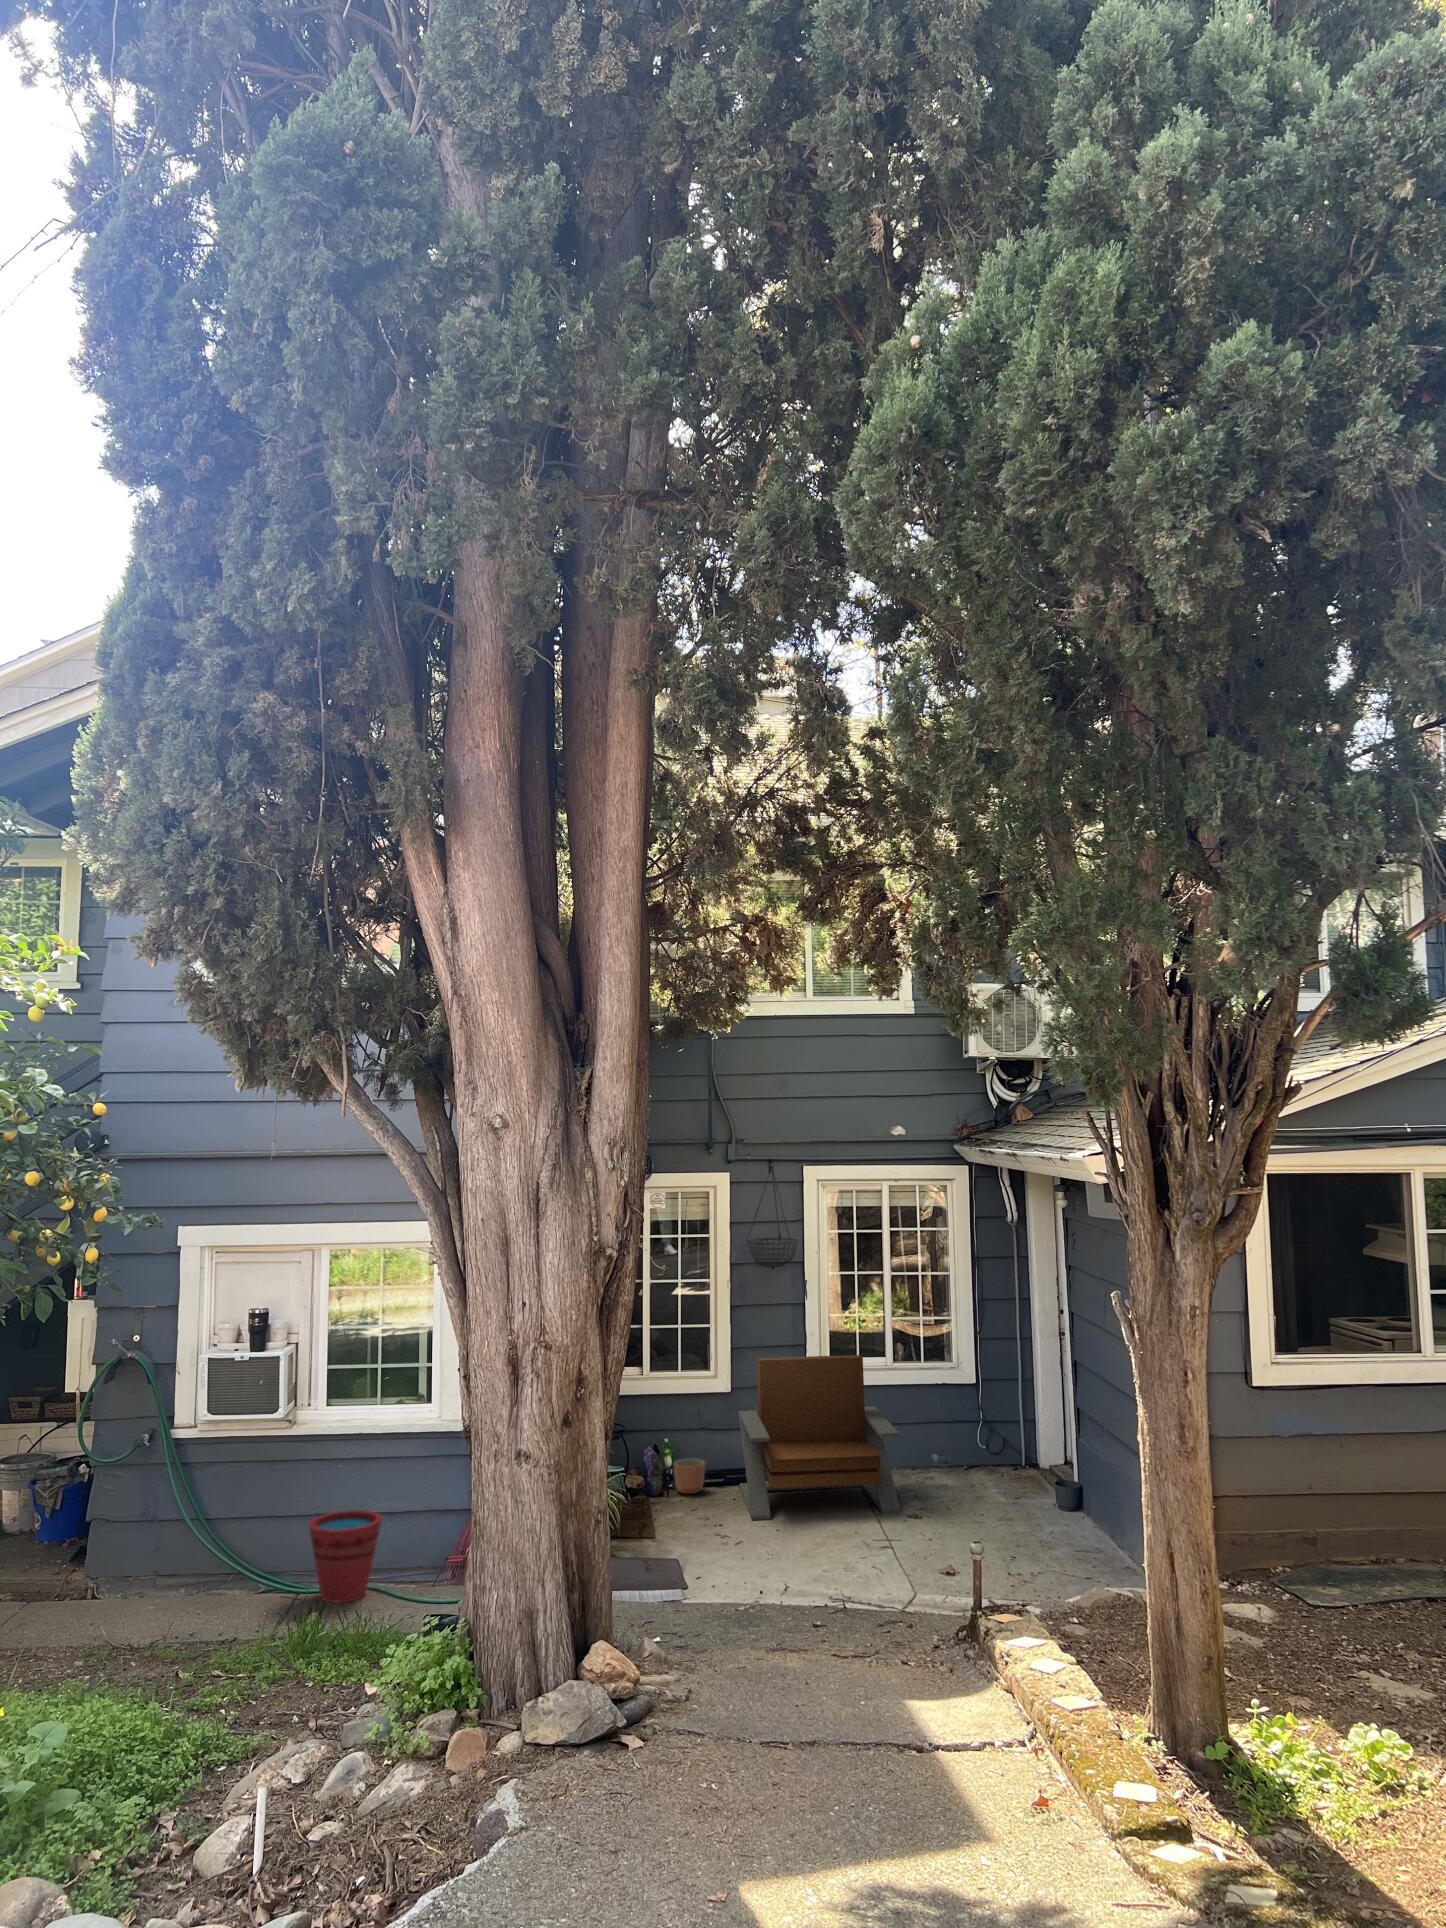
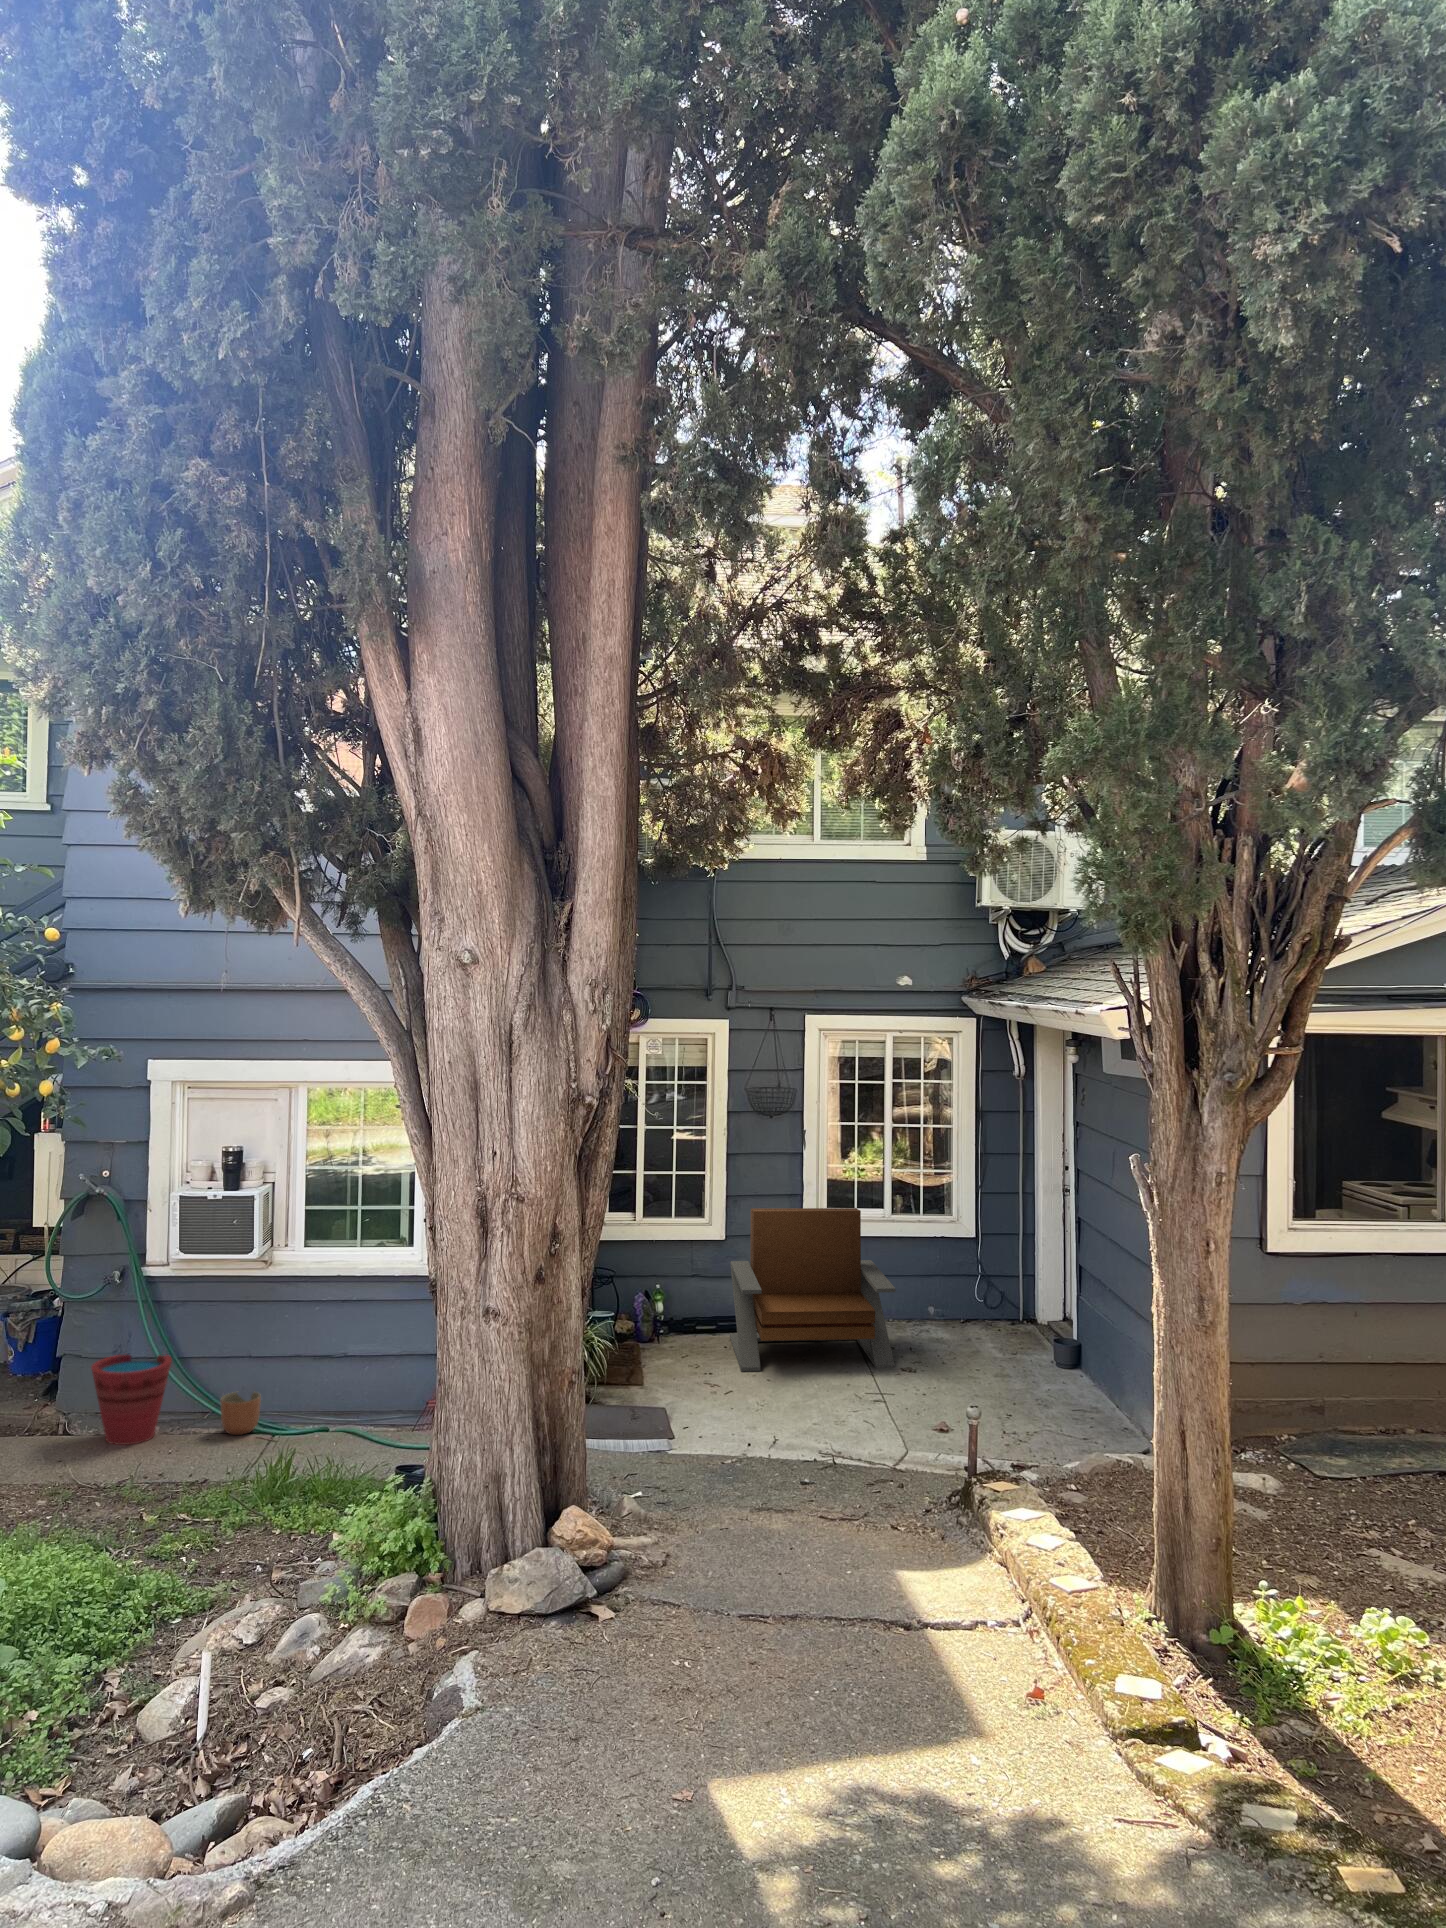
planter: present [674,1459,705,1494] -> present [221,1391,261,1435]
bucket: present [309,1510,382,1602] -> present [91,1355,172,1445]

